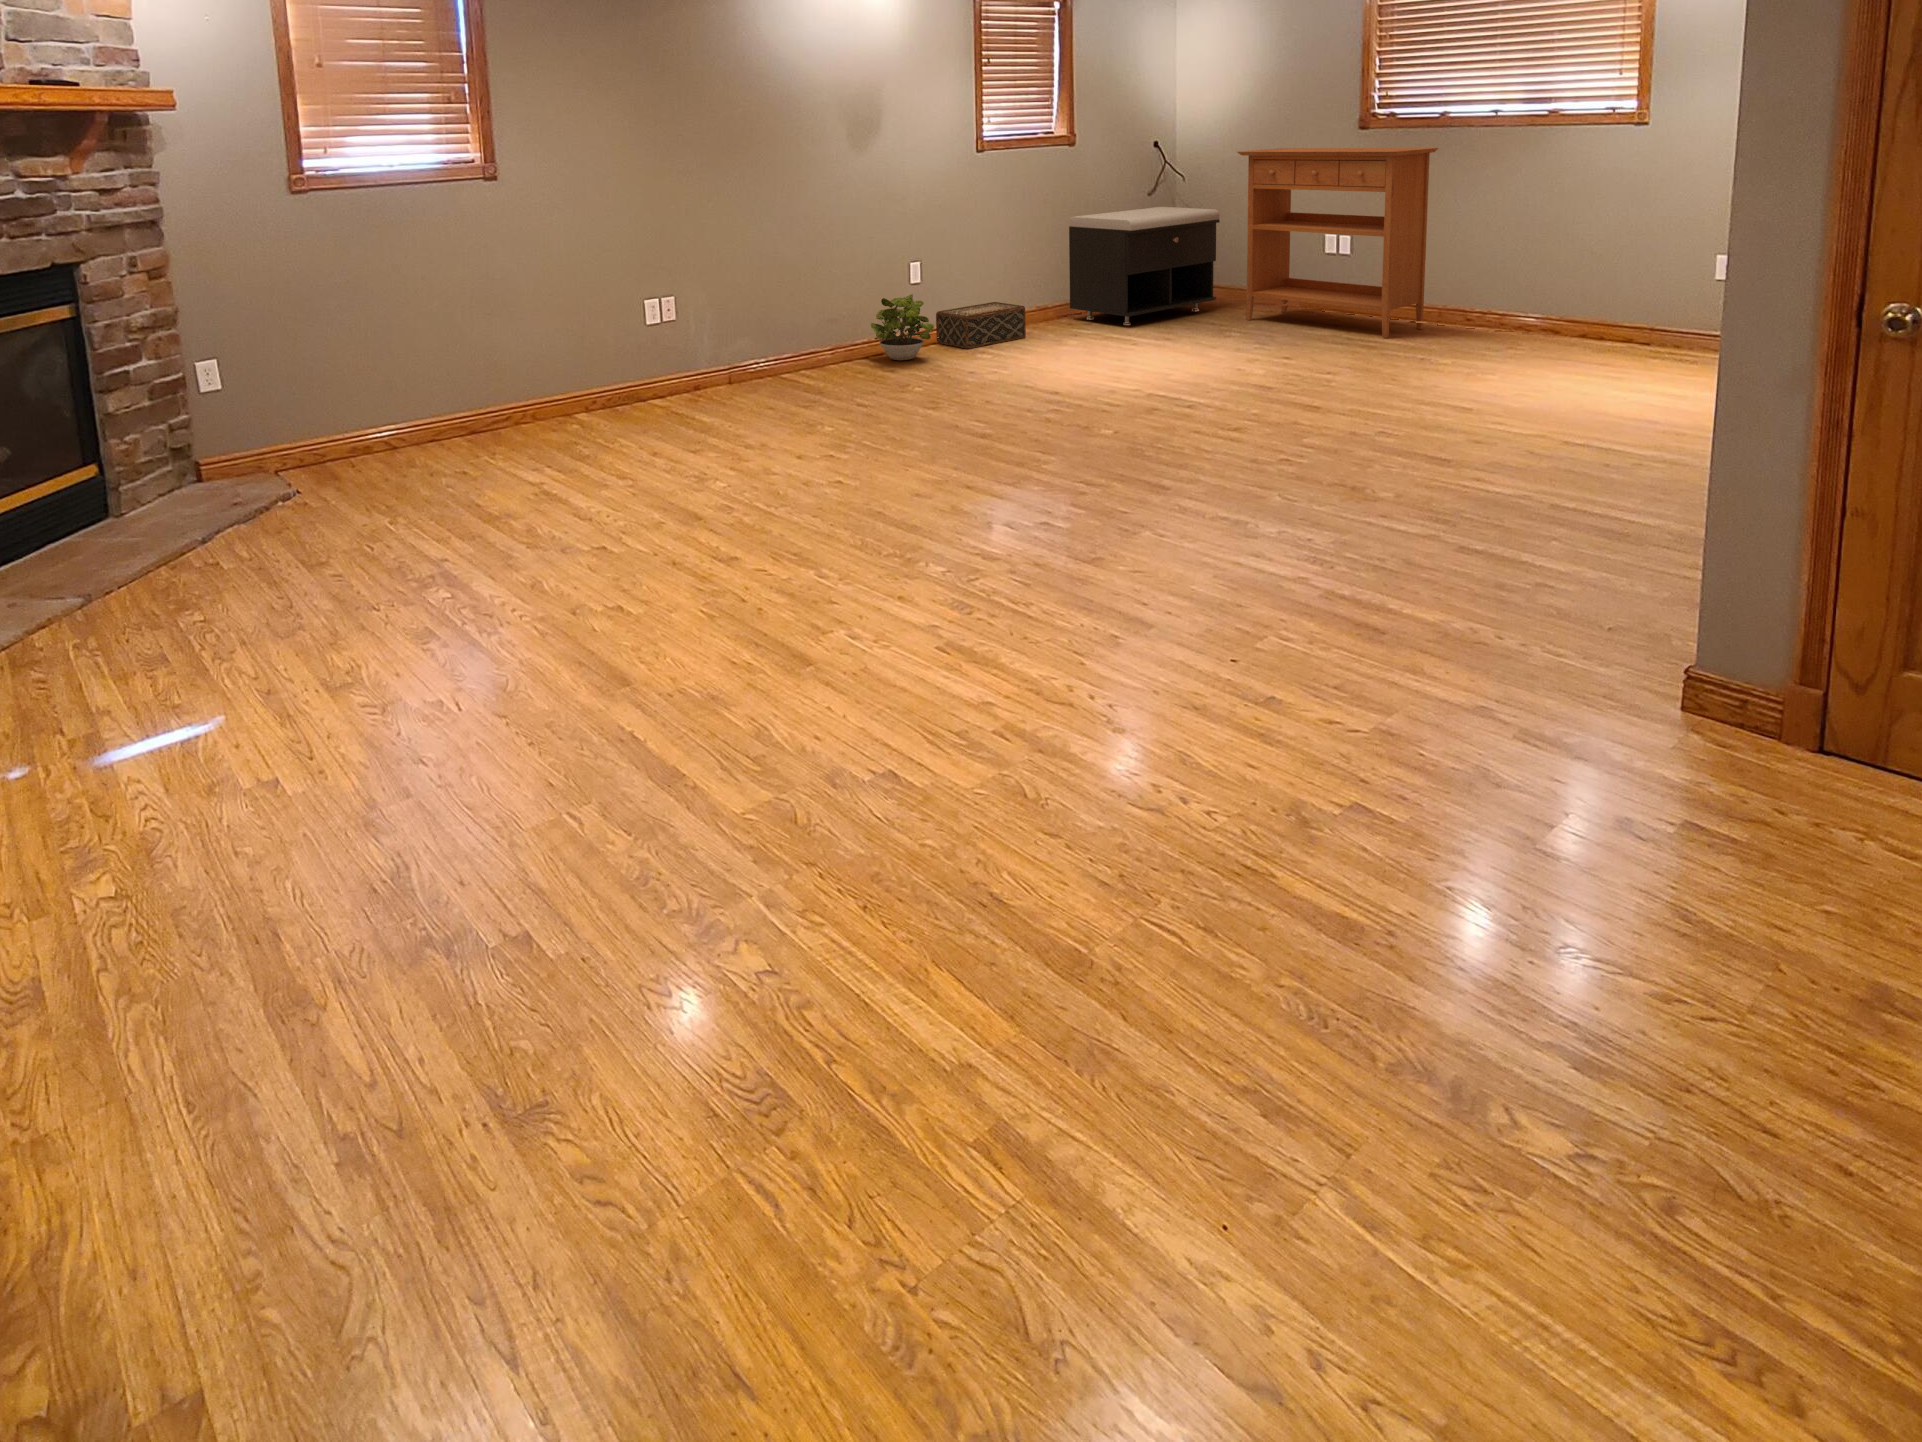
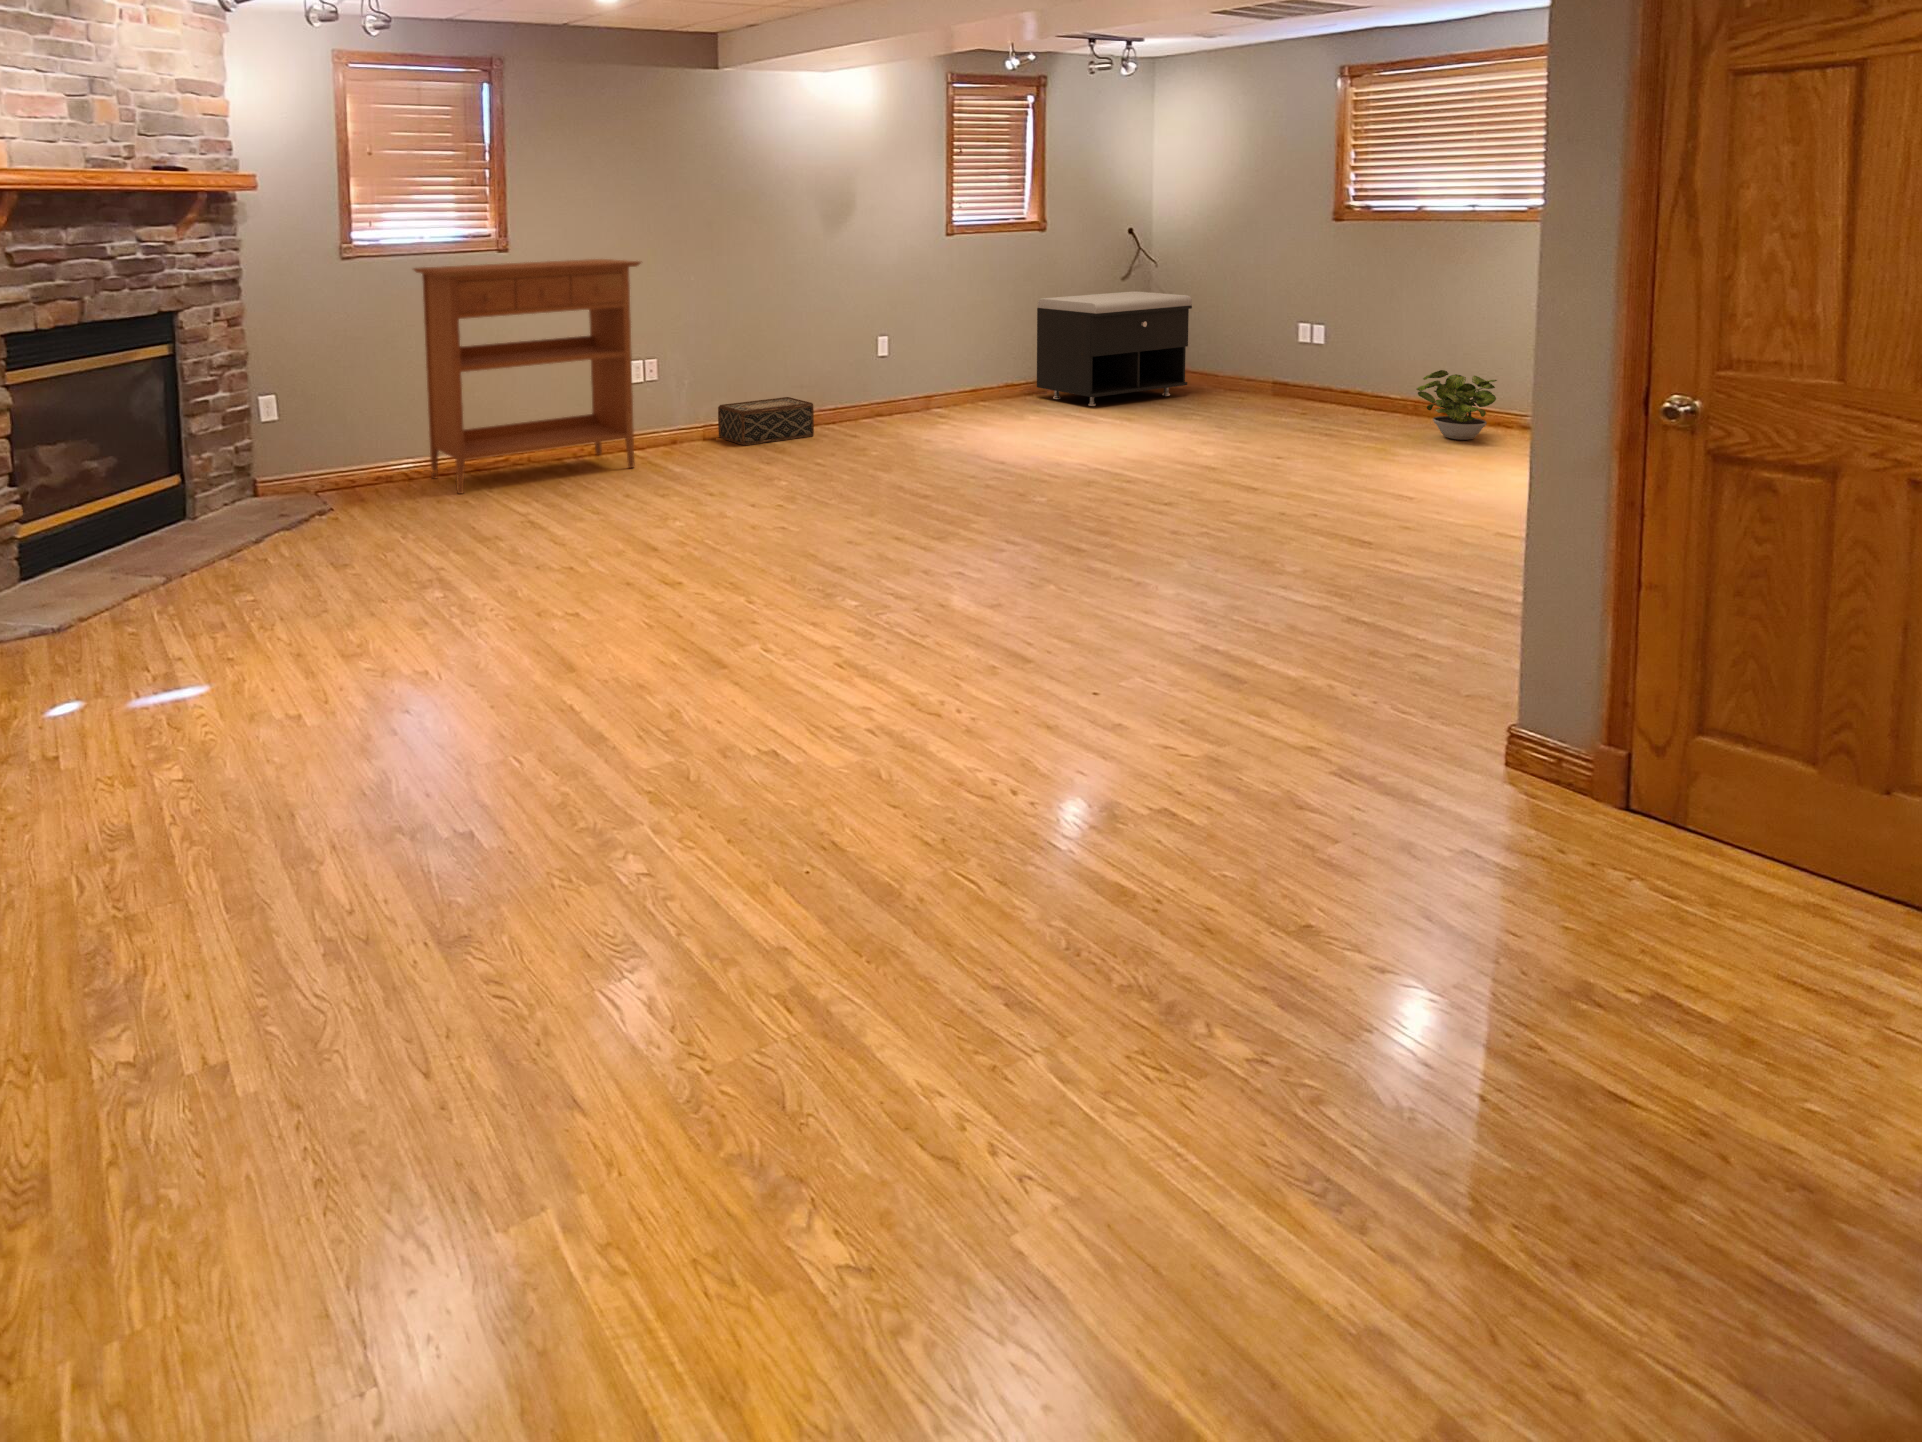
console table: present [1237,148,1438,338] -> present [414,259,640,494]
potted plant: present [871,294,934,361] -> present [1417,370,1497,440]
woven basket: present [936,302,1026,349] -> present [718,397,814,445]

